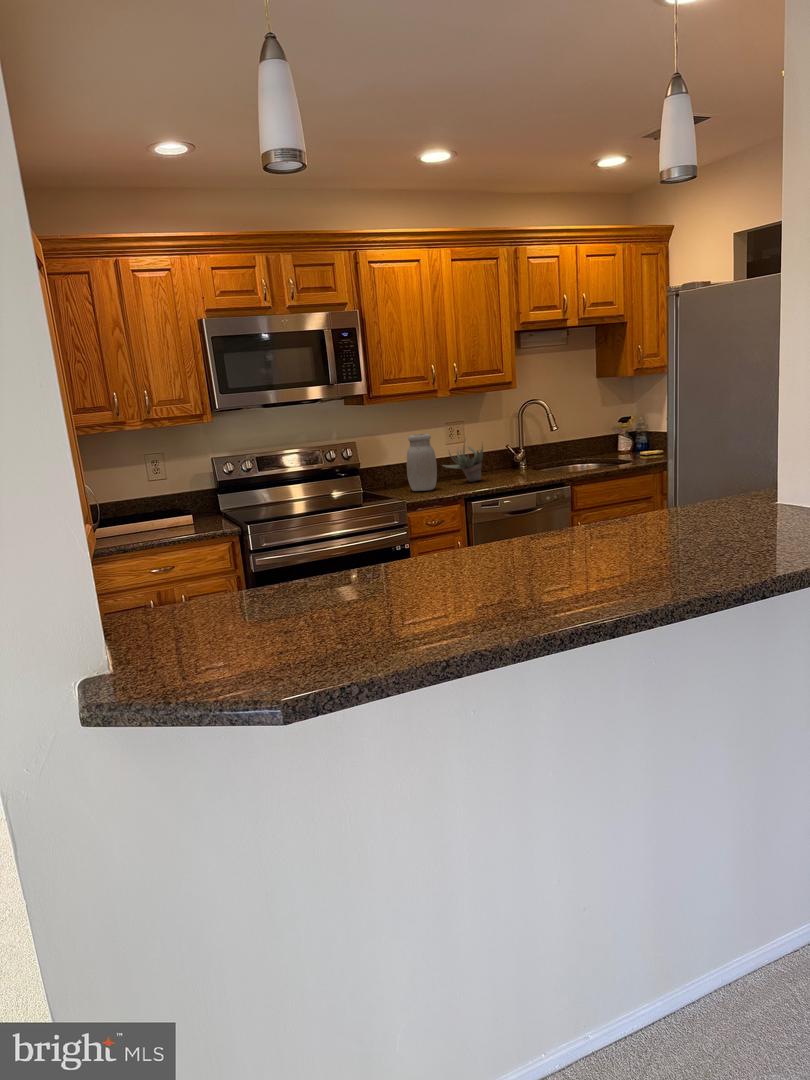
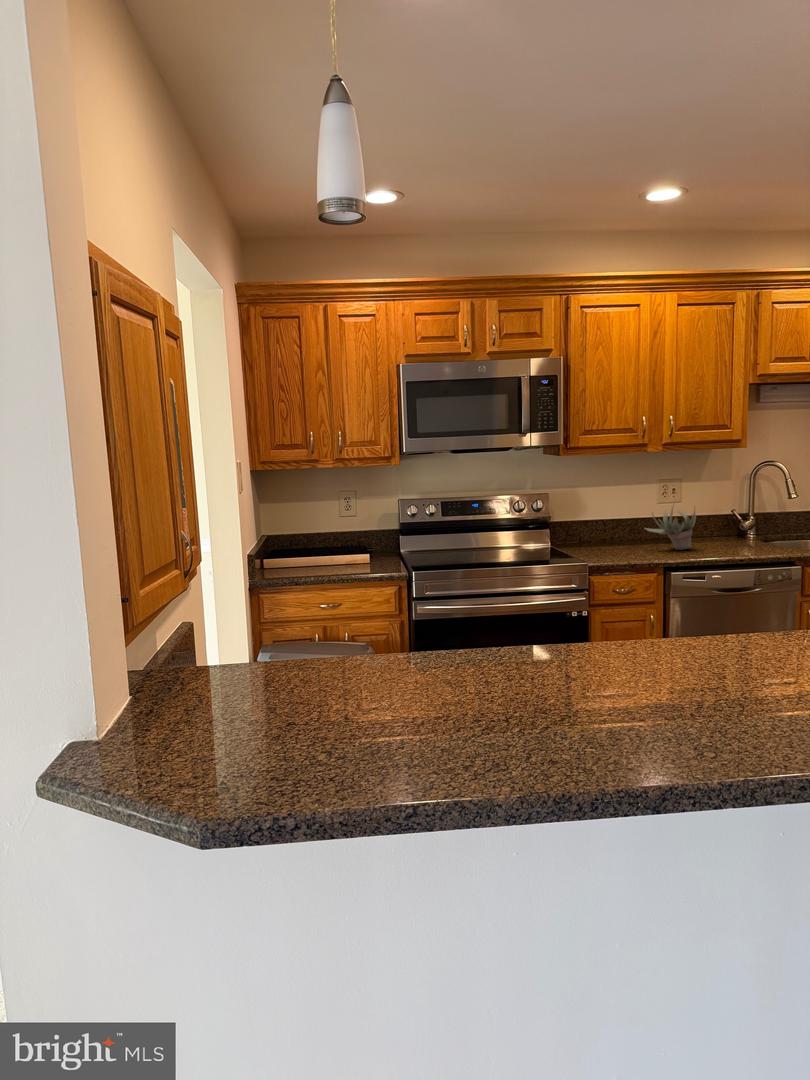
jar: present [407,434,437,491] -> none [601,492,635,555]

